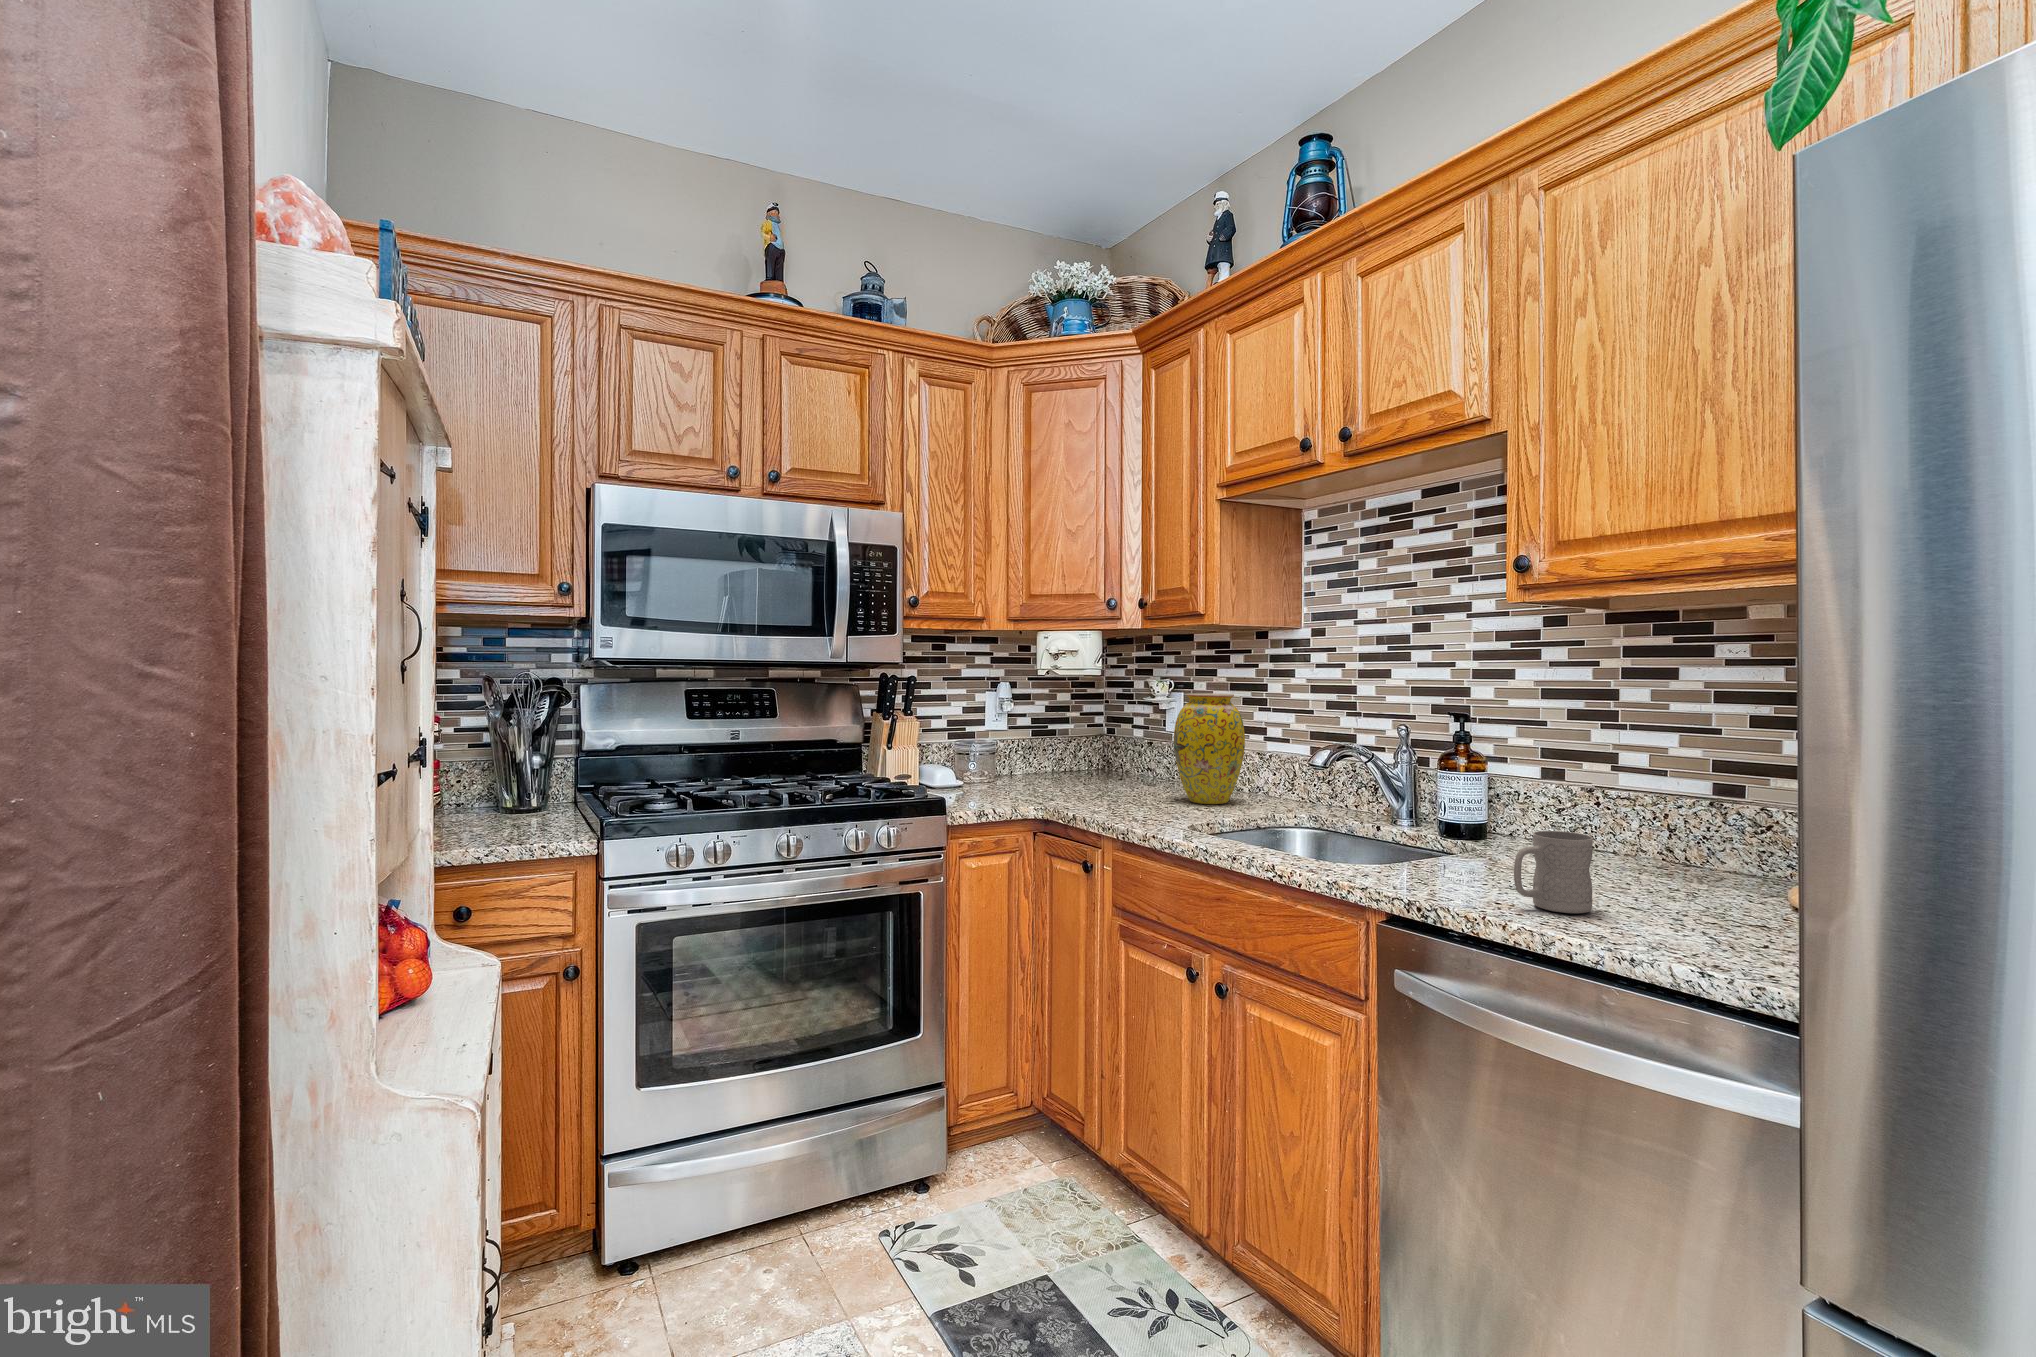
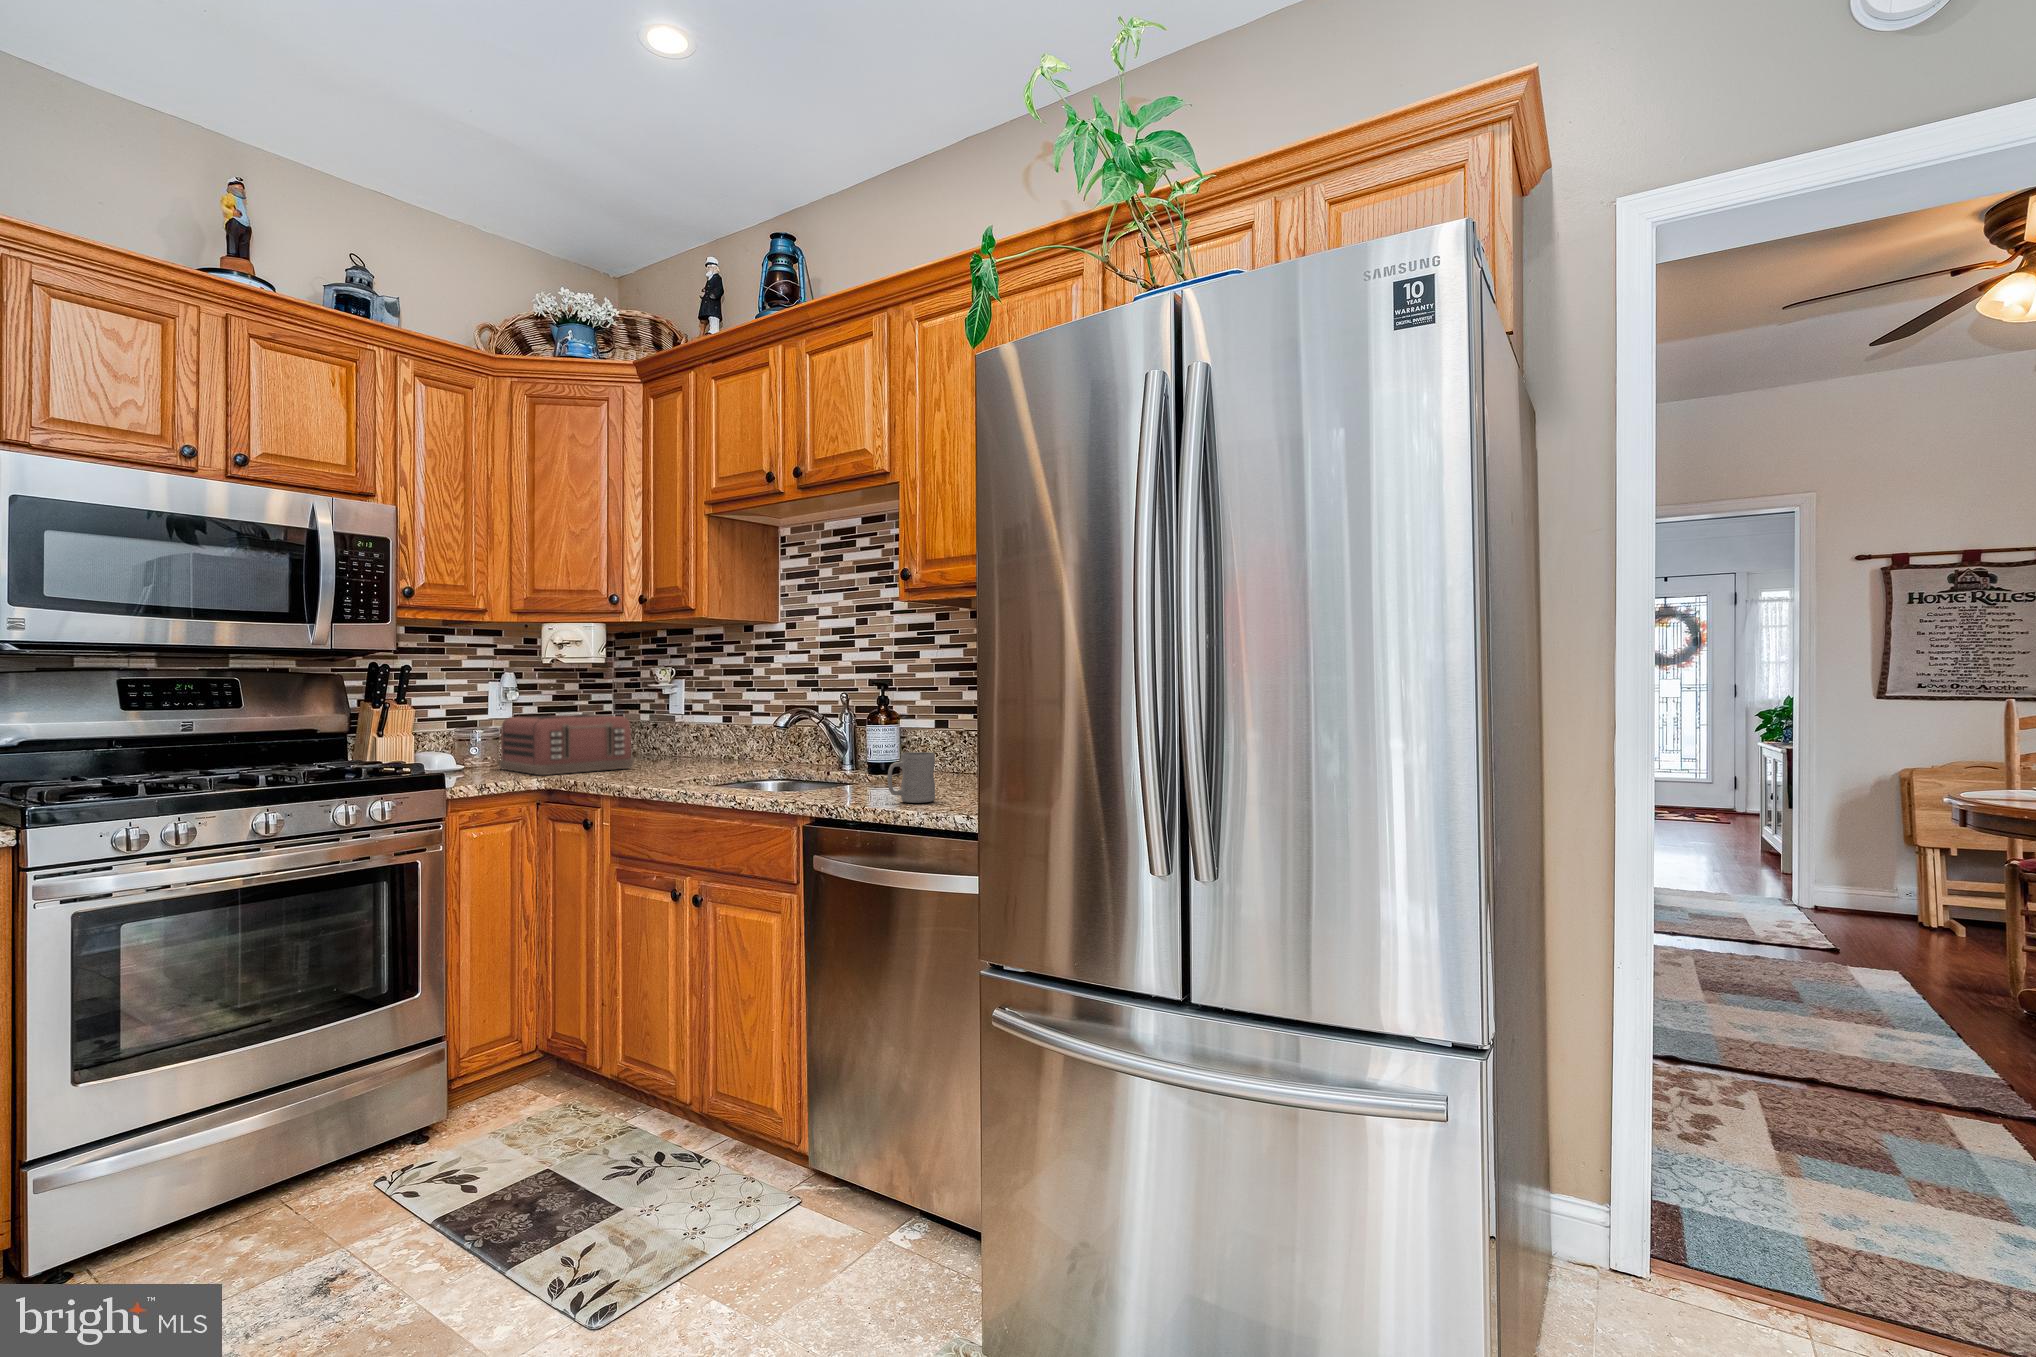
vase: present [1174,693,1245,804] -> none [671,677,733,769]
toaster: none [996,730,1131,801] -> present [499,714,633,775]

